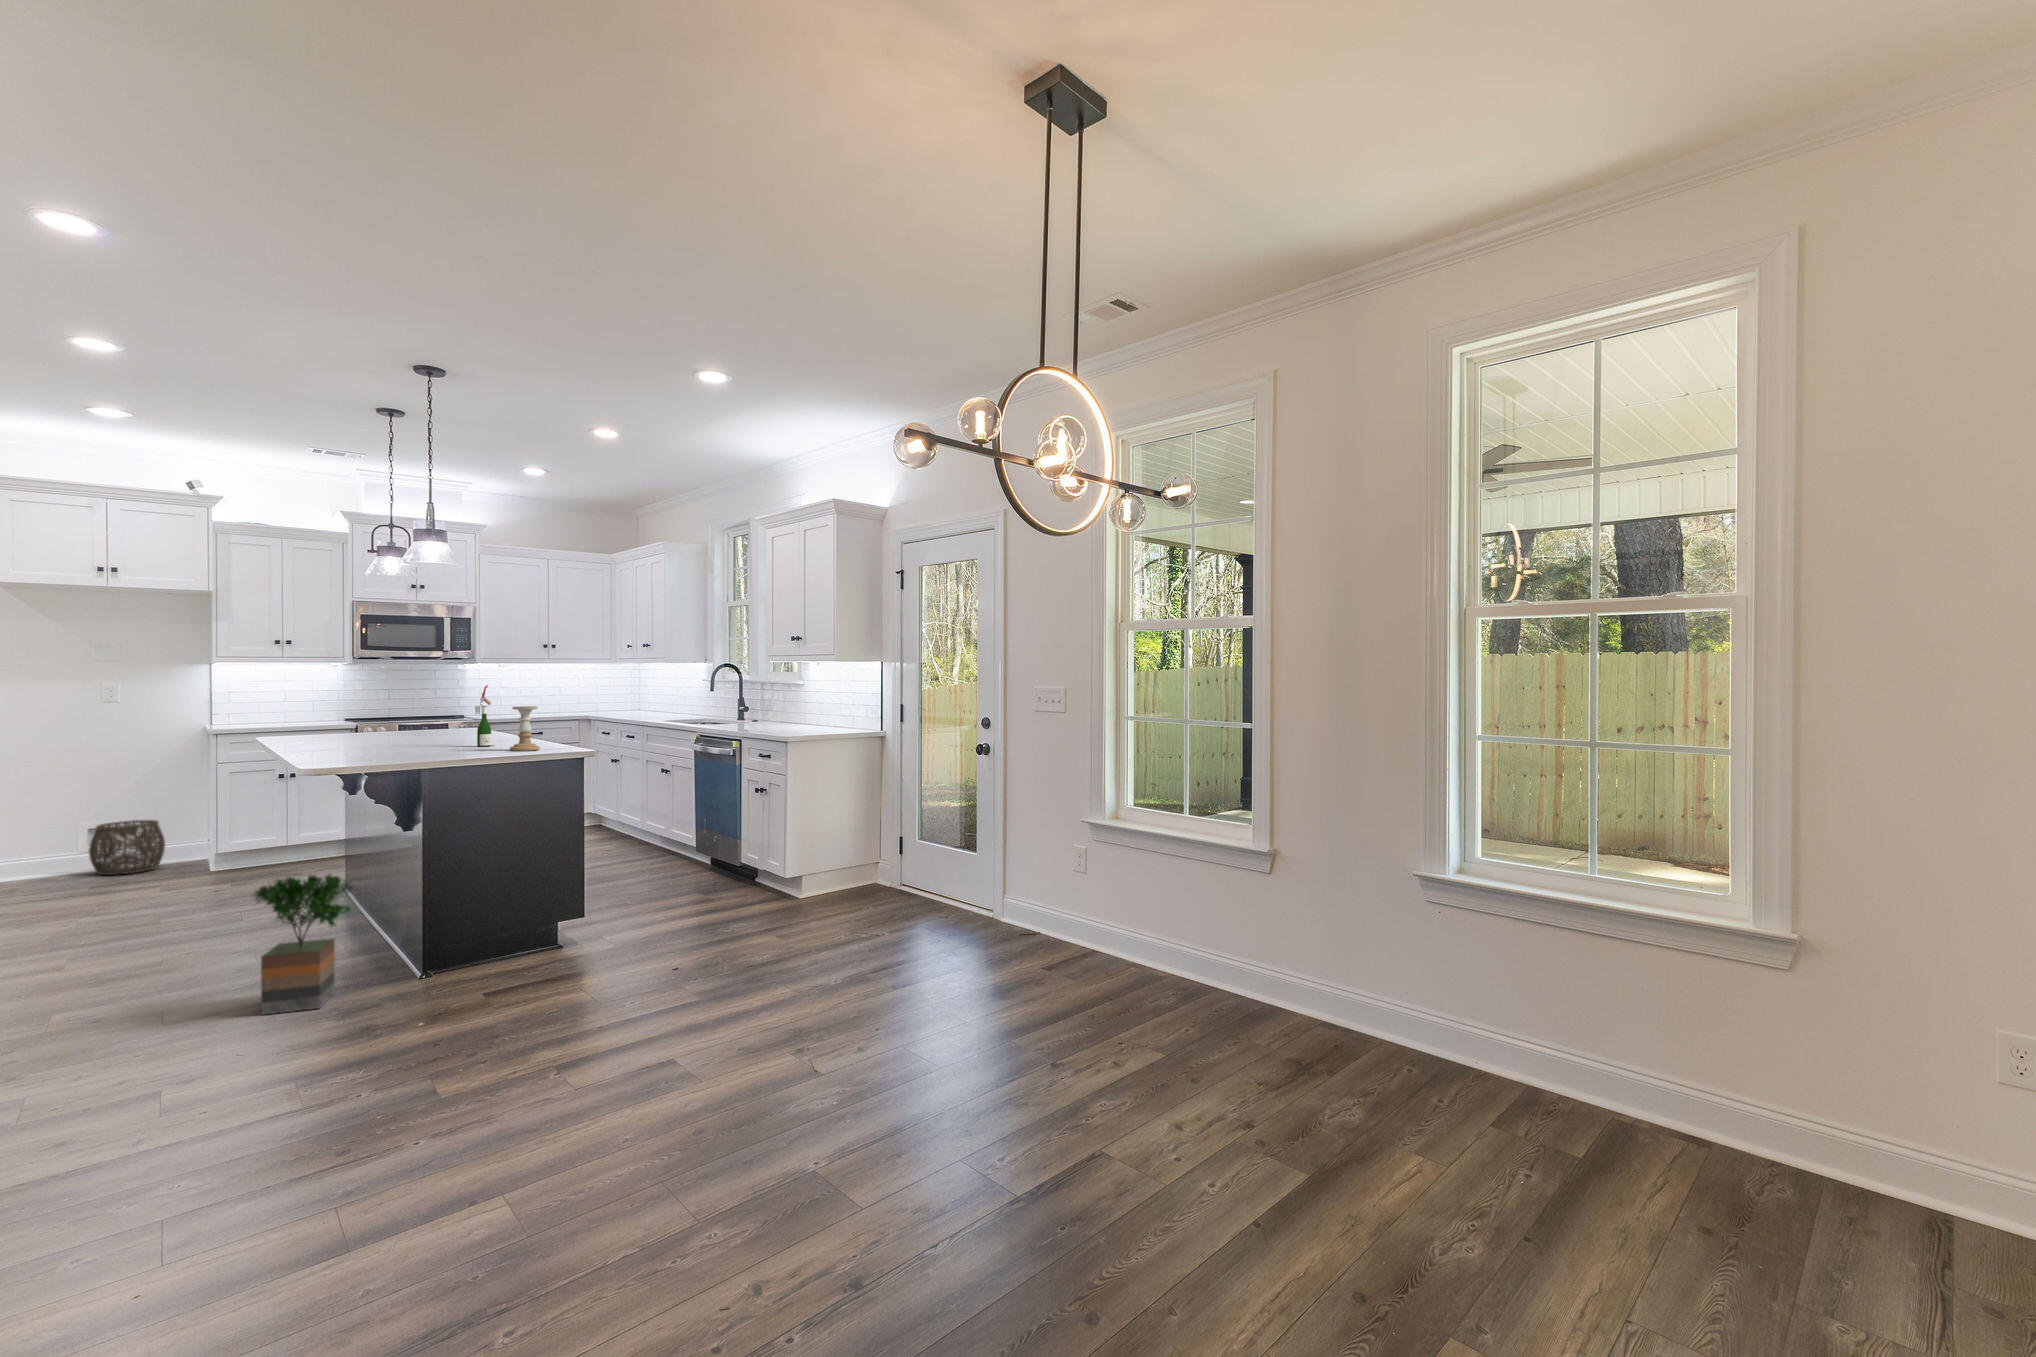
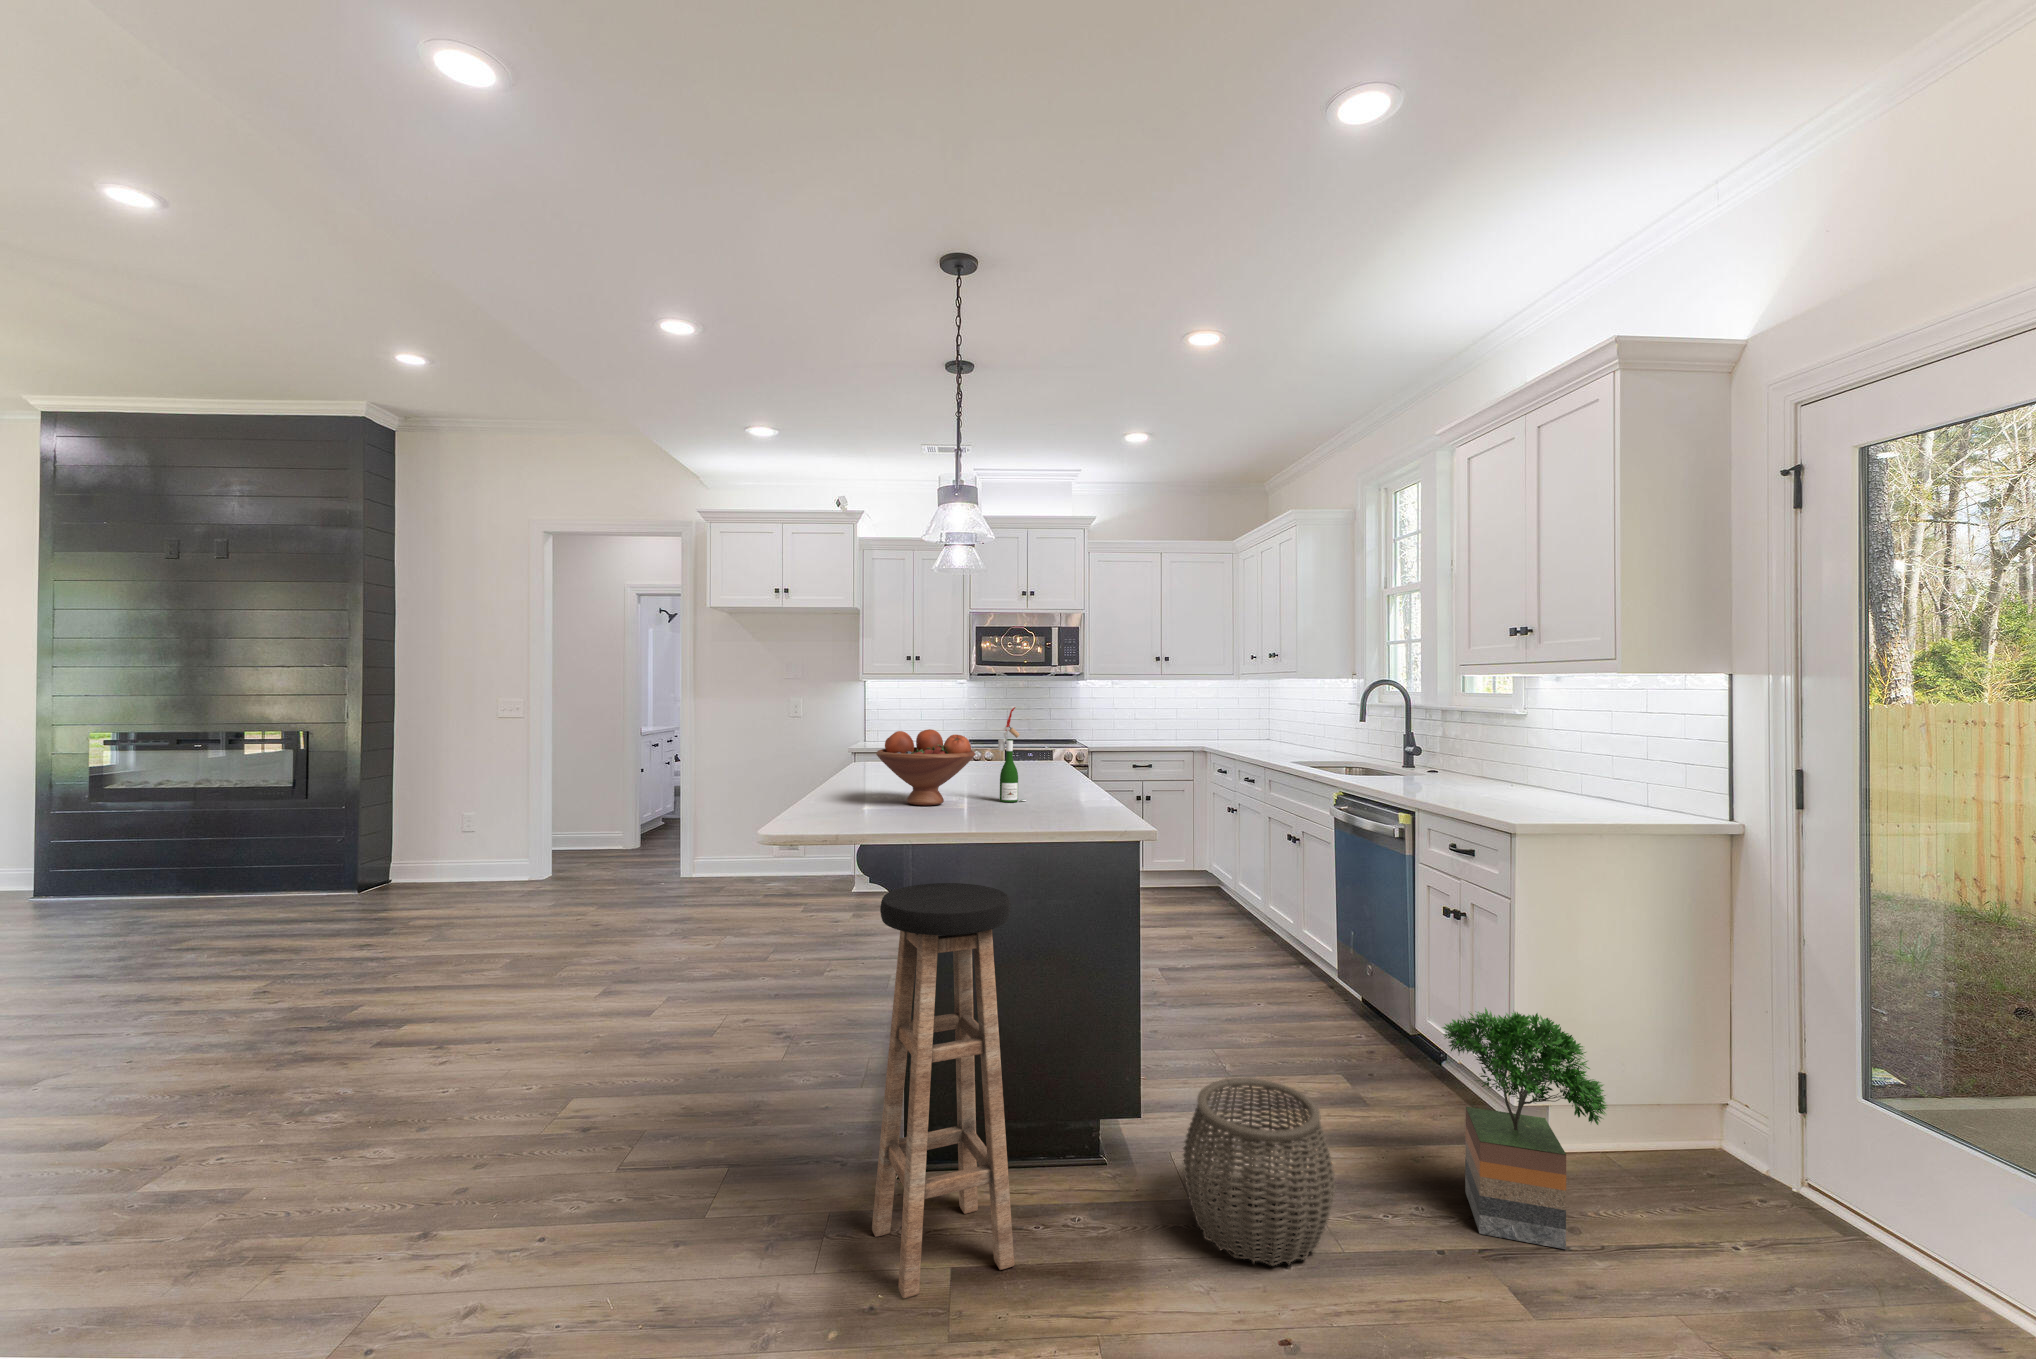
fruit bowl: none [387,701,465,750] -> present [876,729,975,805]
candle holder: present [510,706,540,751] -> none [1022,744,1067,821]
bar stool: none [433,785,531,995] -> present [872,883,1014,1298]
woven basket: present [89,820,165,875] -> present [1183,1078,1335,1266]
potted tree: present [254,875,352,1015] -> present [1442,1008,1607,1249]

